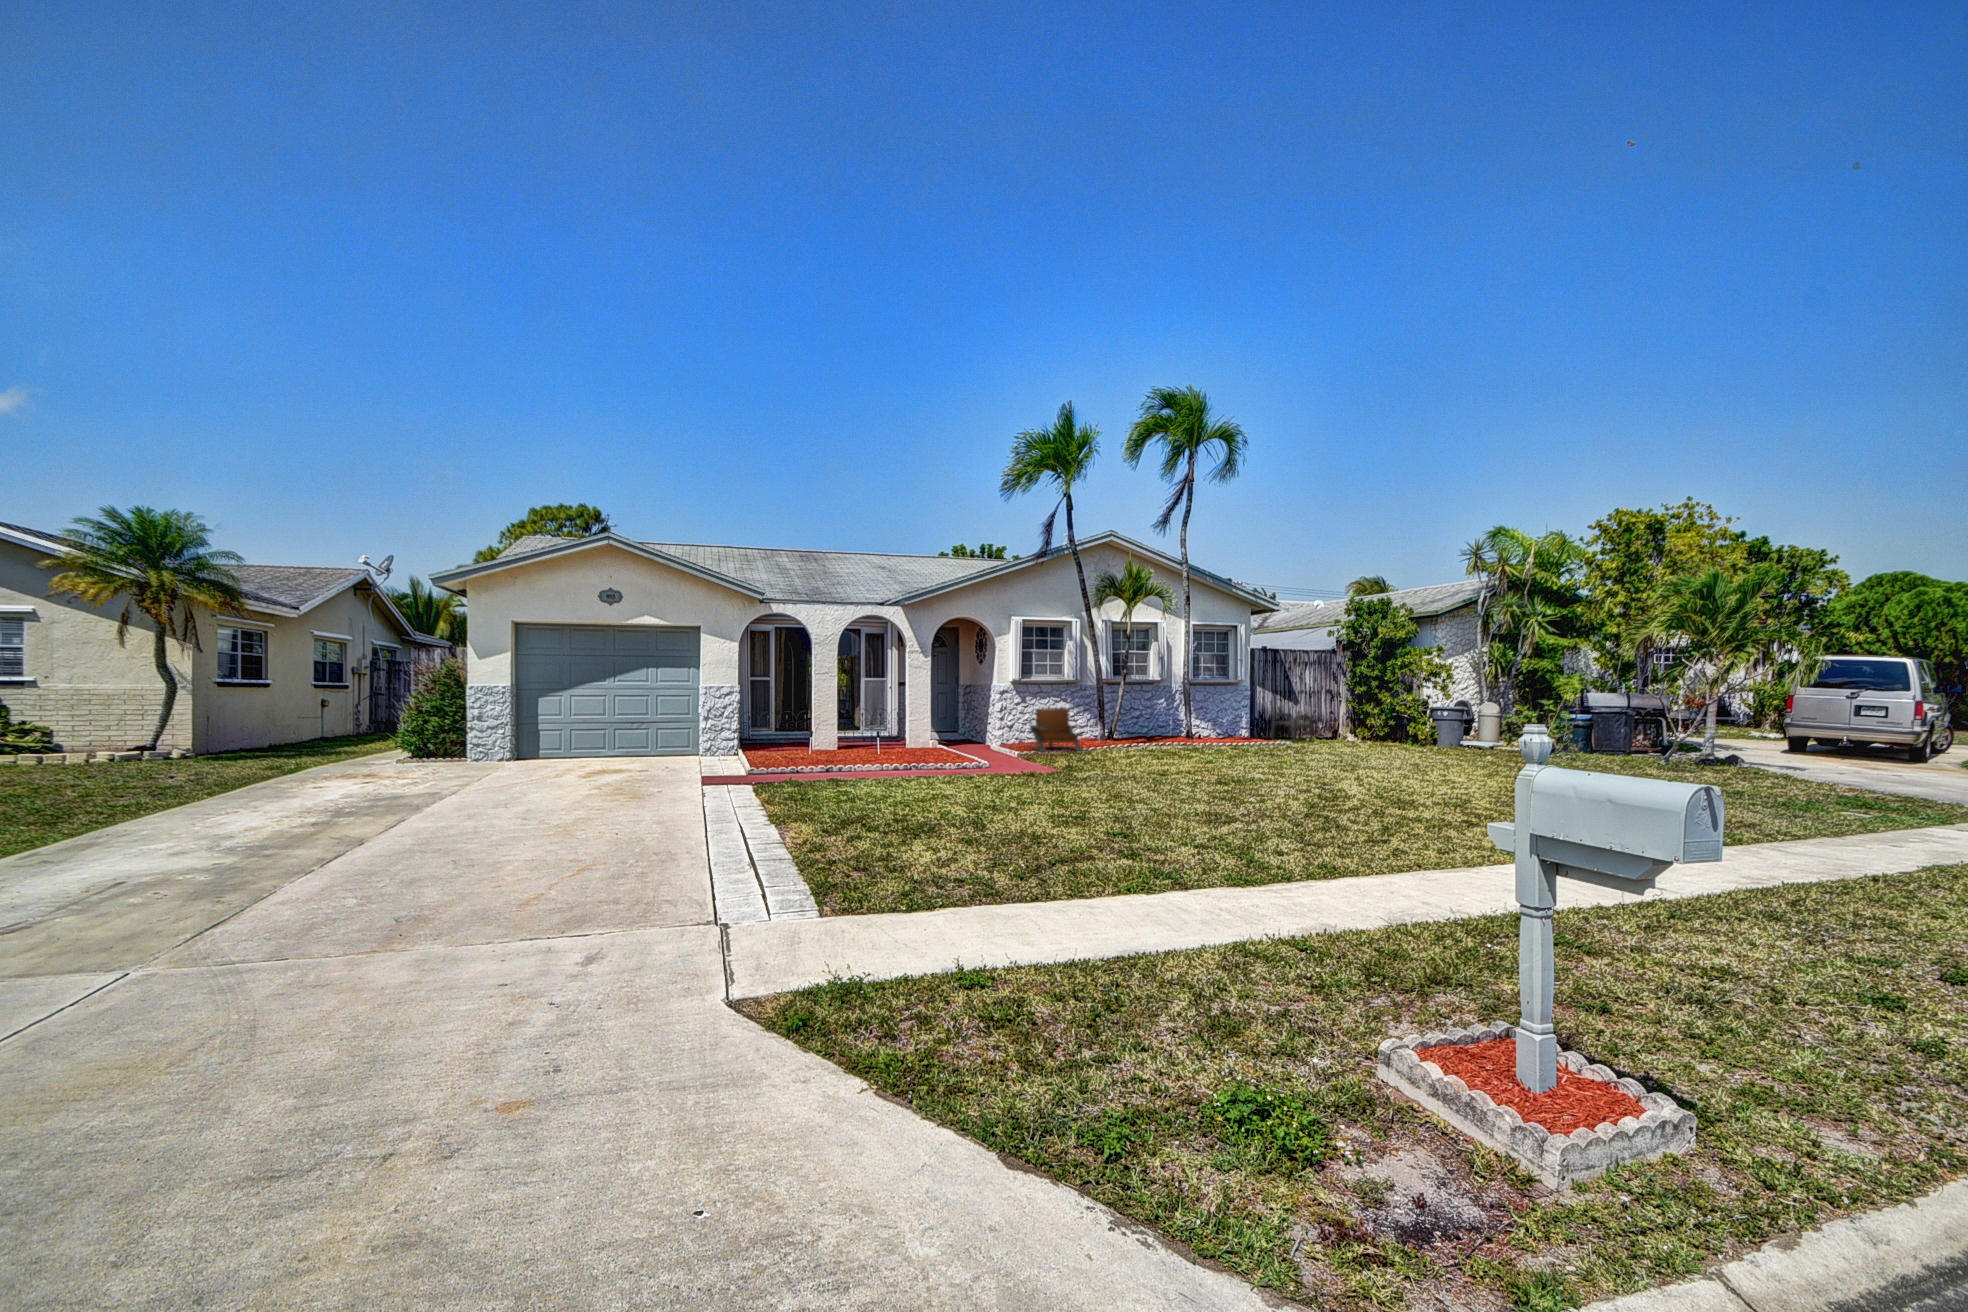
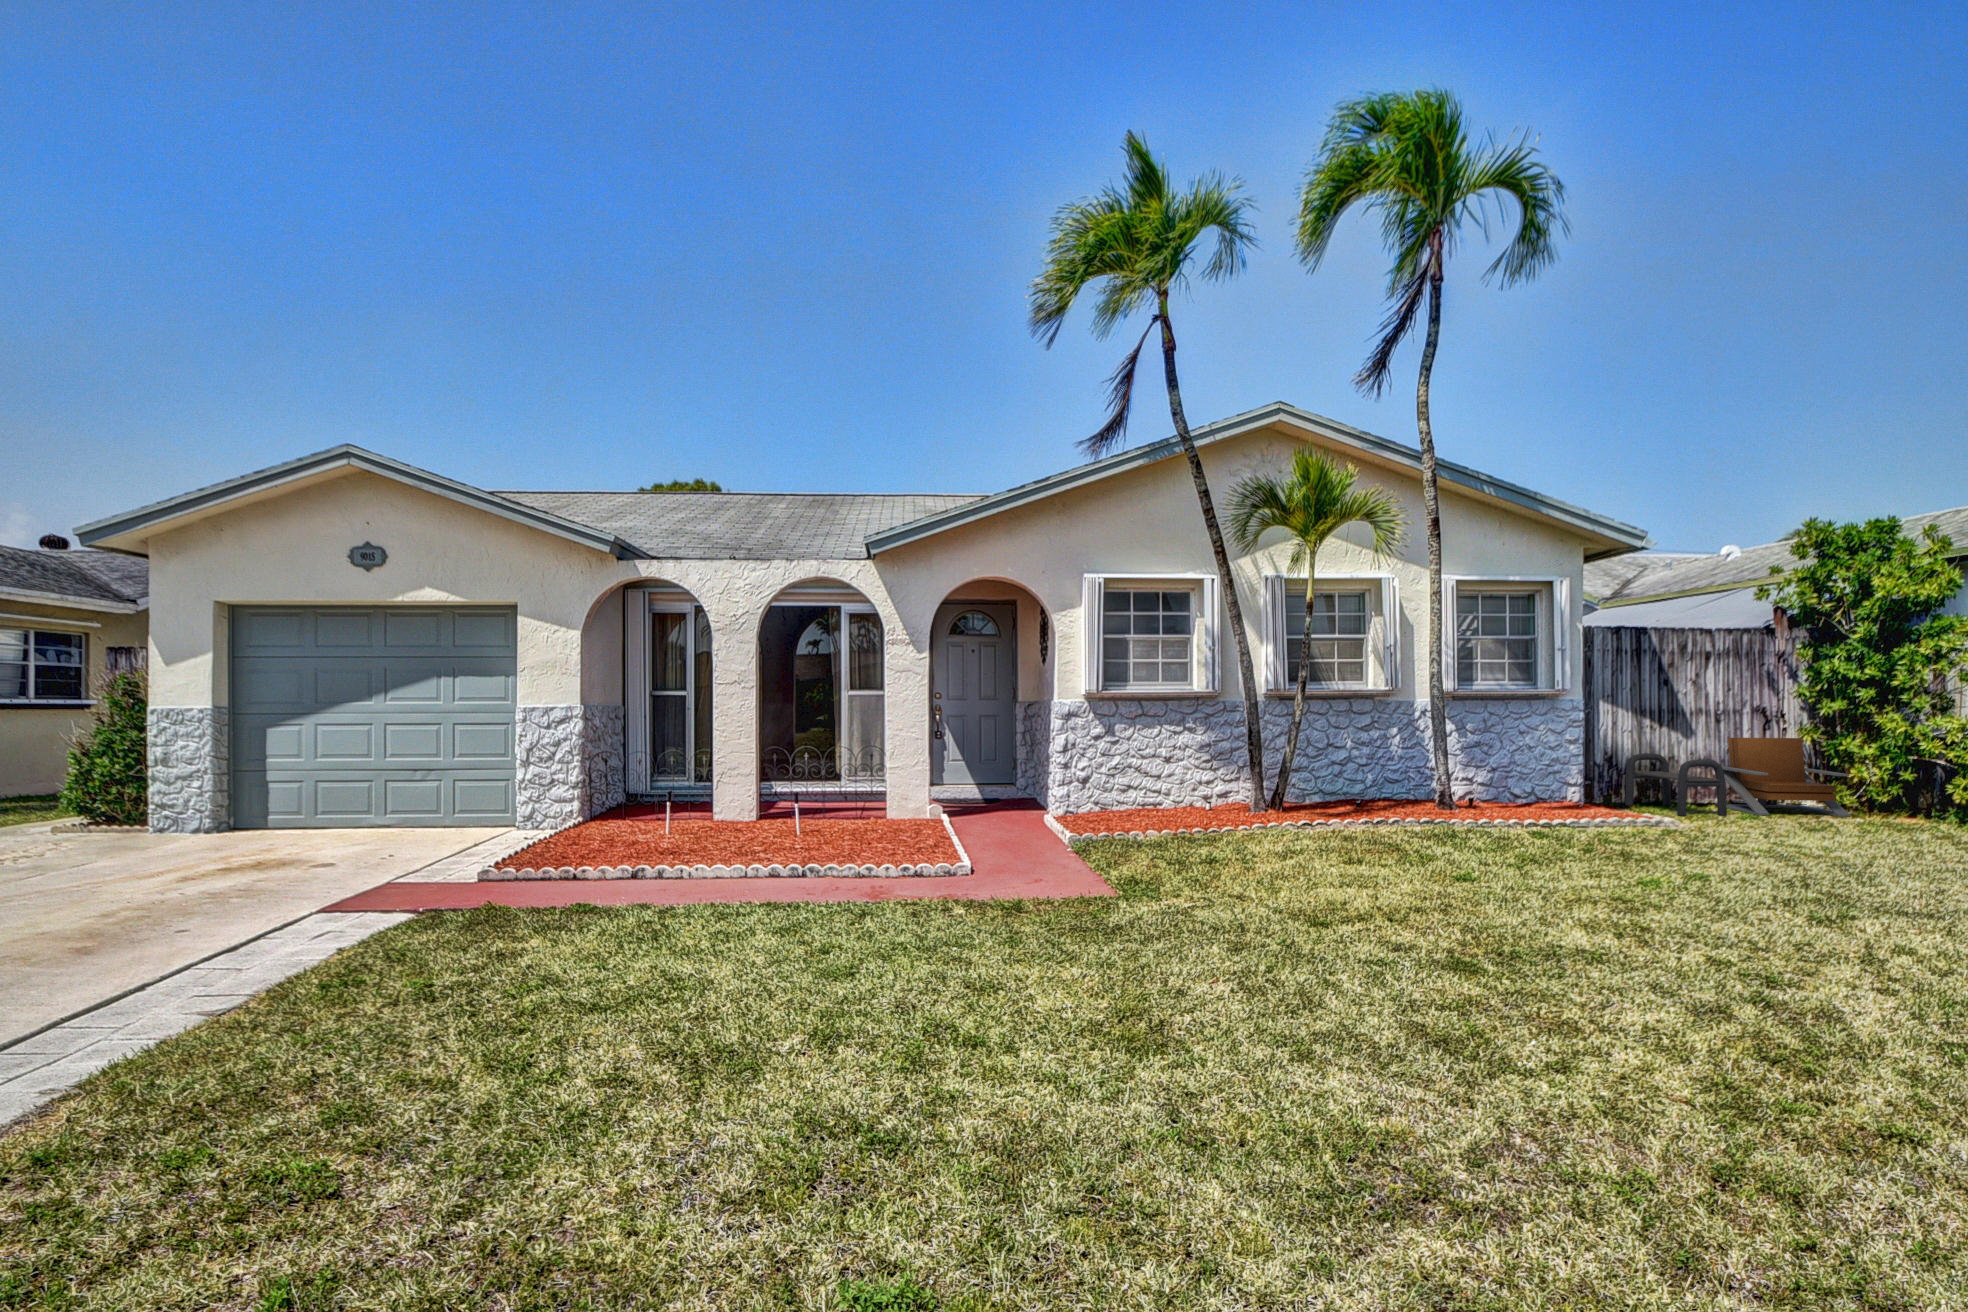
lounge chair: present [1030,708,1083,752] -> present [1722,738,1850,817]

